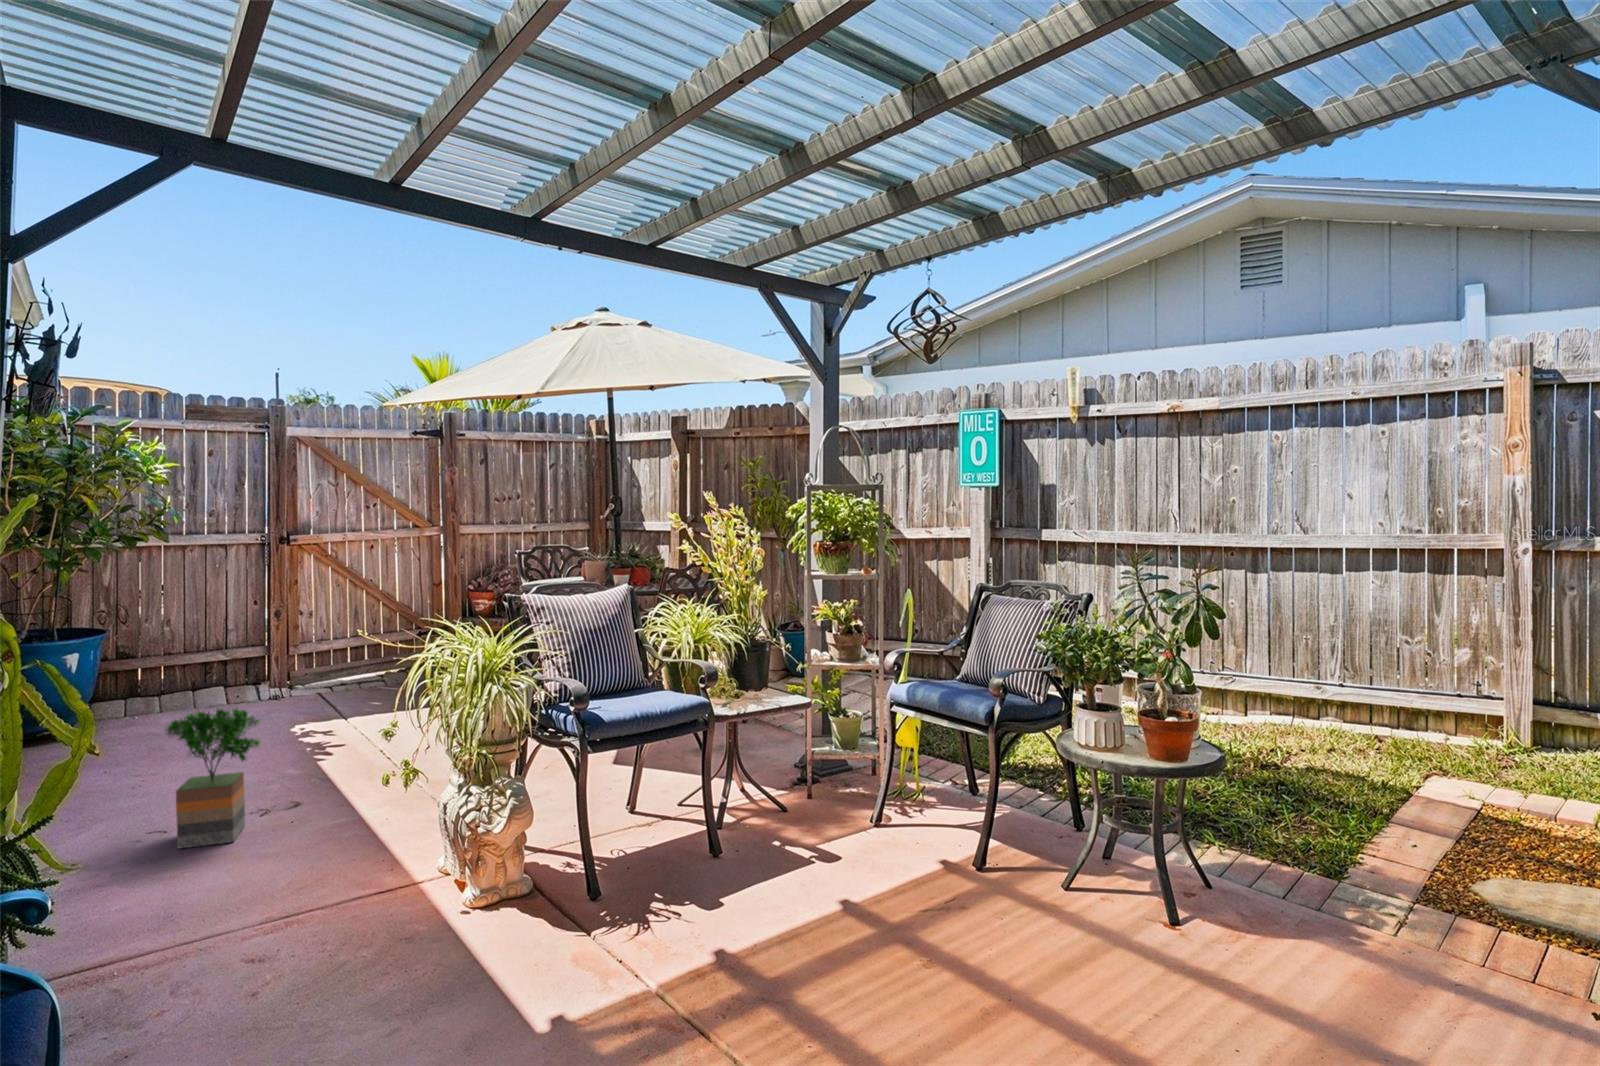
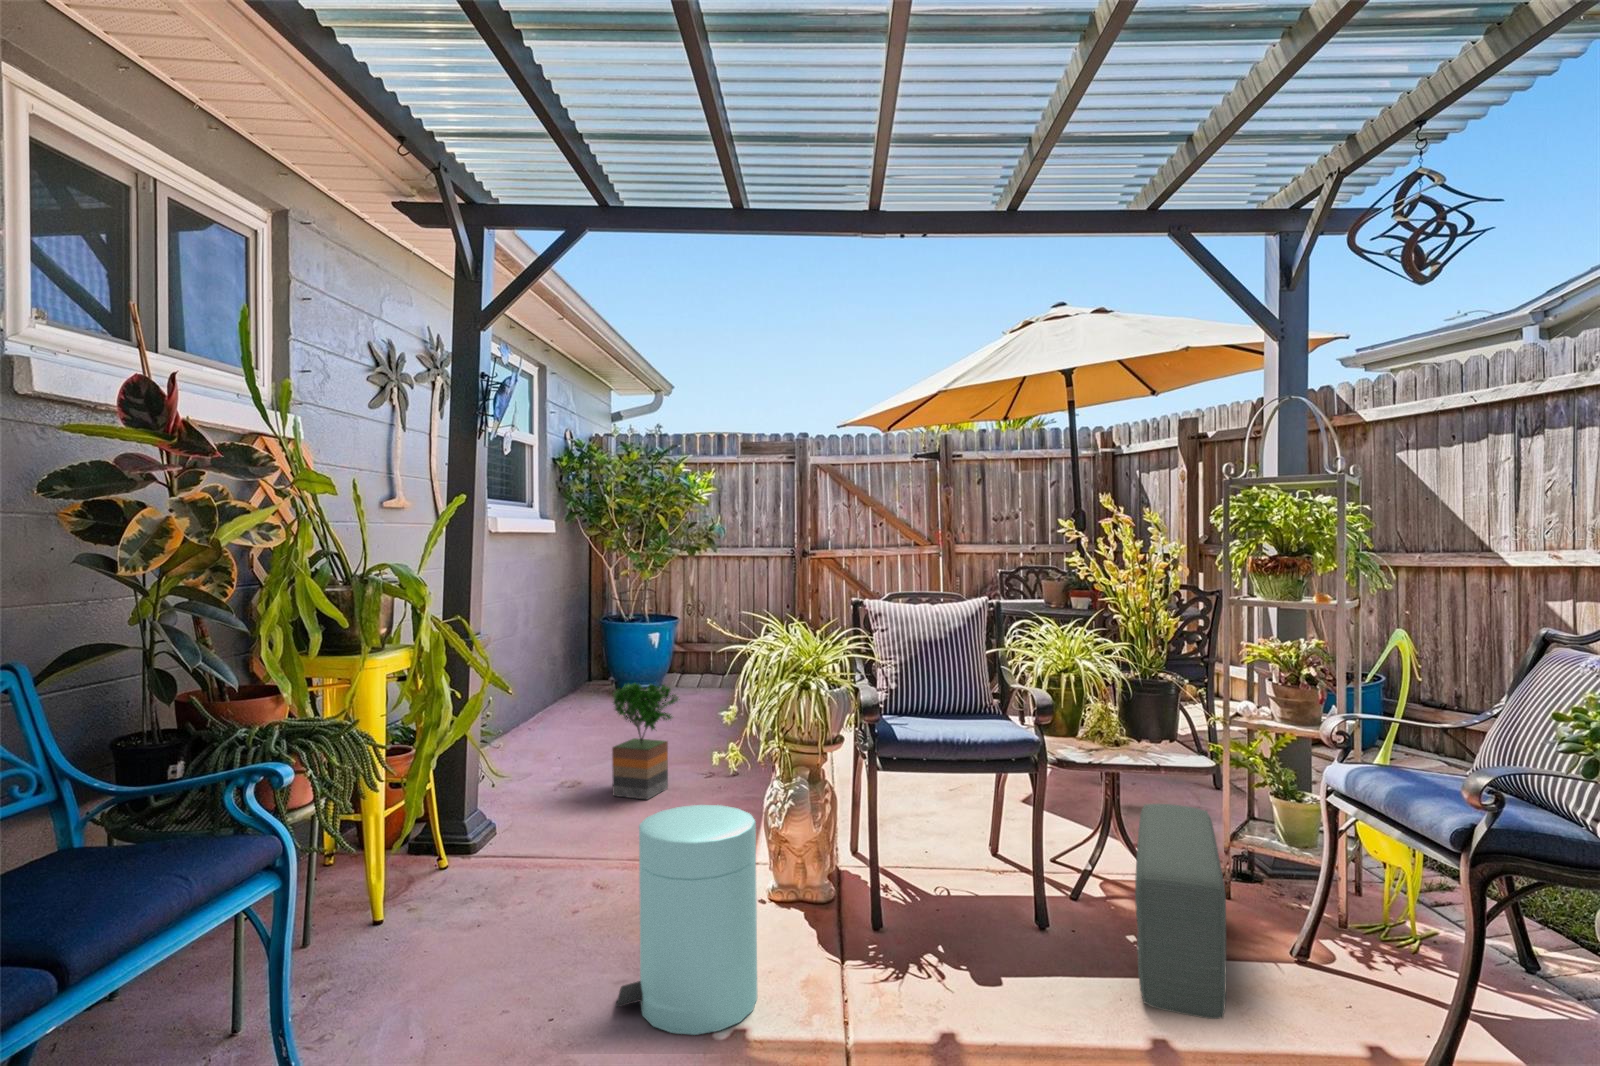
pouf: none [770,734,865,868] -> present [1135,804,1226,1019]
trash can: none [428,798,561,1004] -> present [616,805,757,1035]

